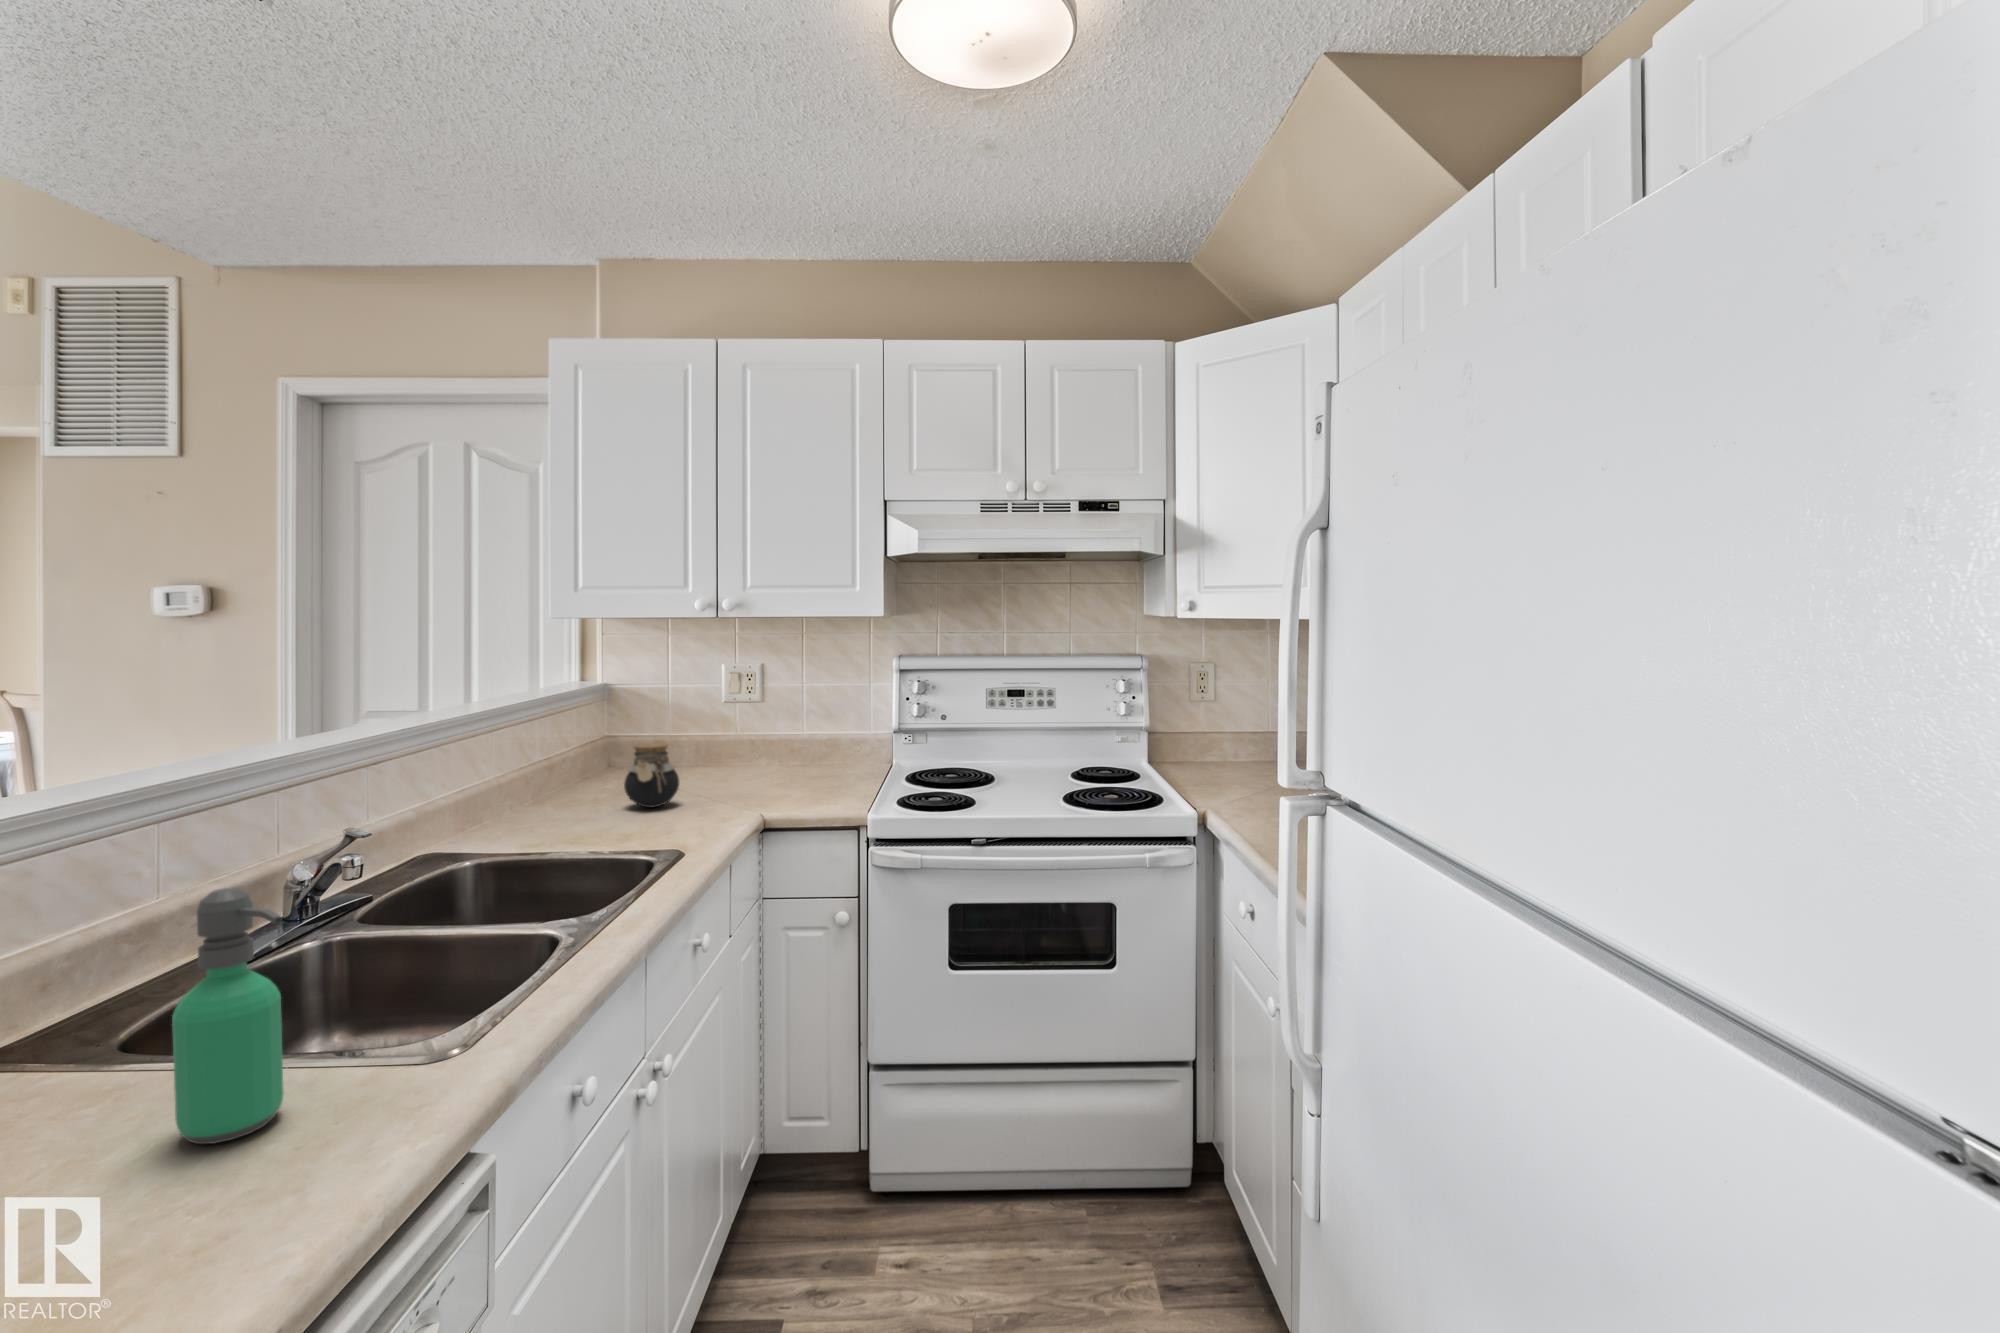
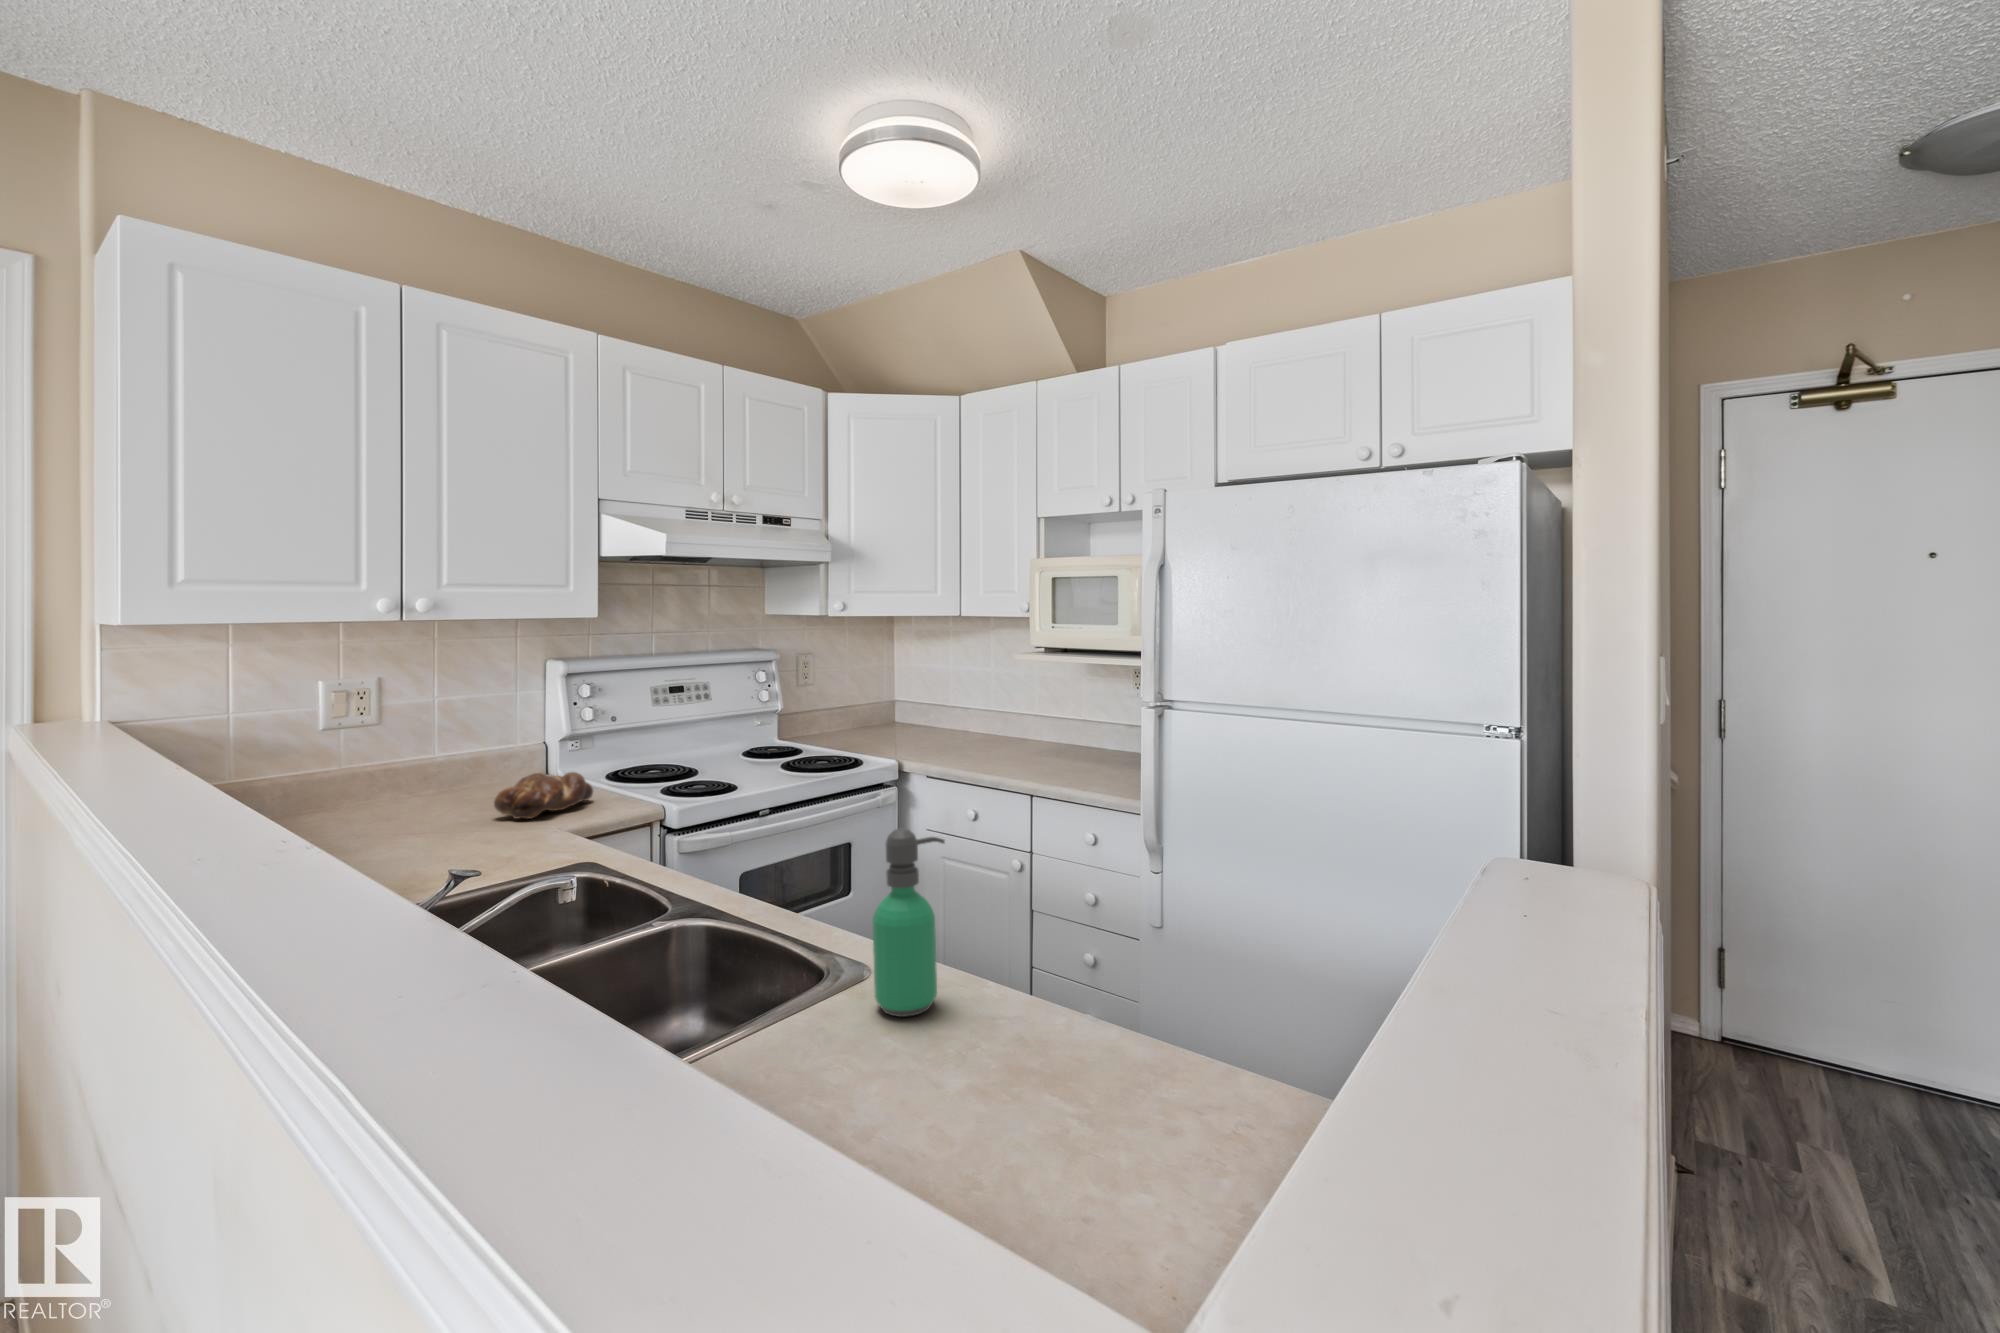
jar: present [624,744,679,808] -> none [374,766,447,841]
bread loaf: none [735,763,839,805] -> present [494,772,593,819]

